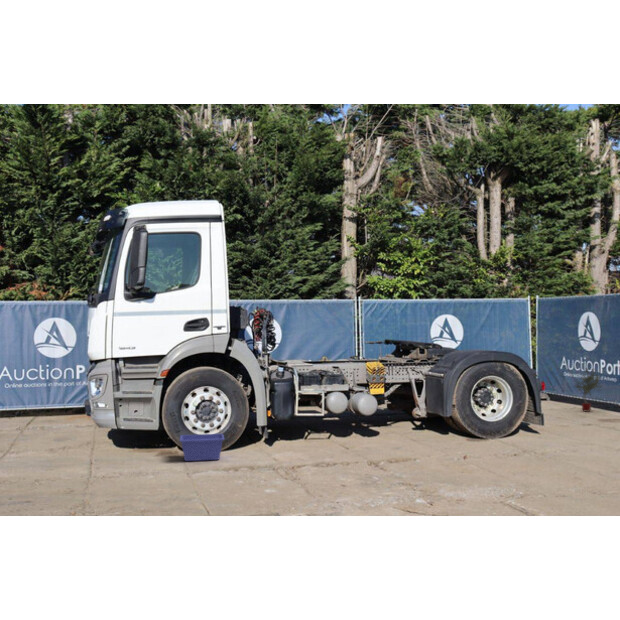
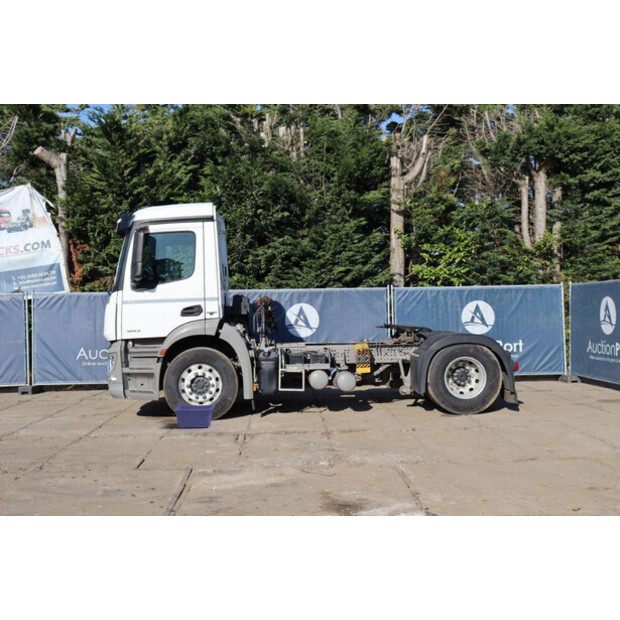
potted tree: present [576,369,601,412] -> none [579,351,606,393]

